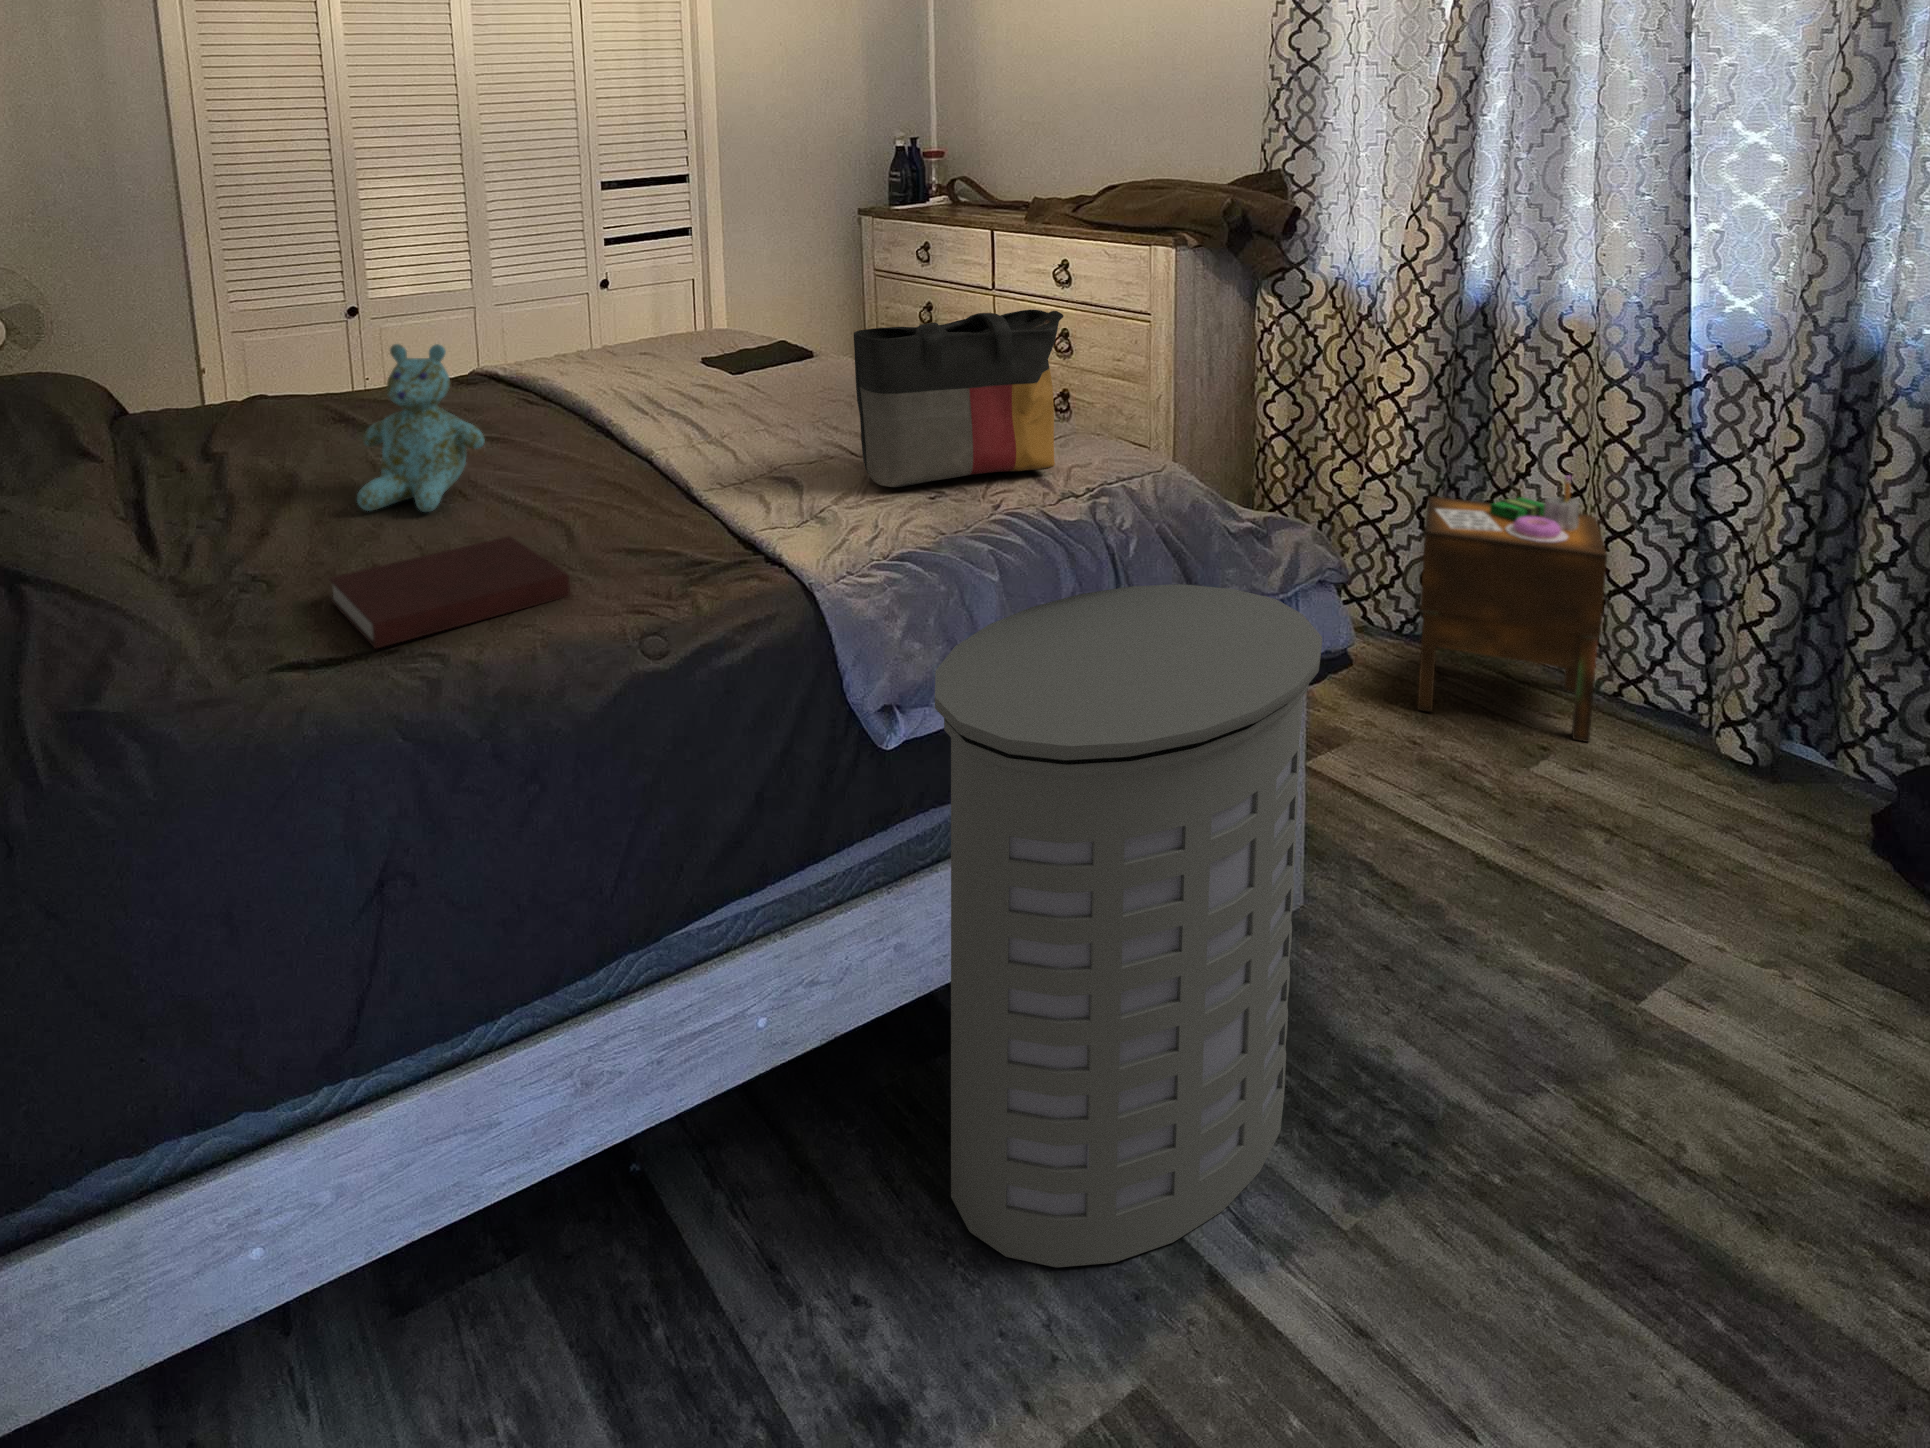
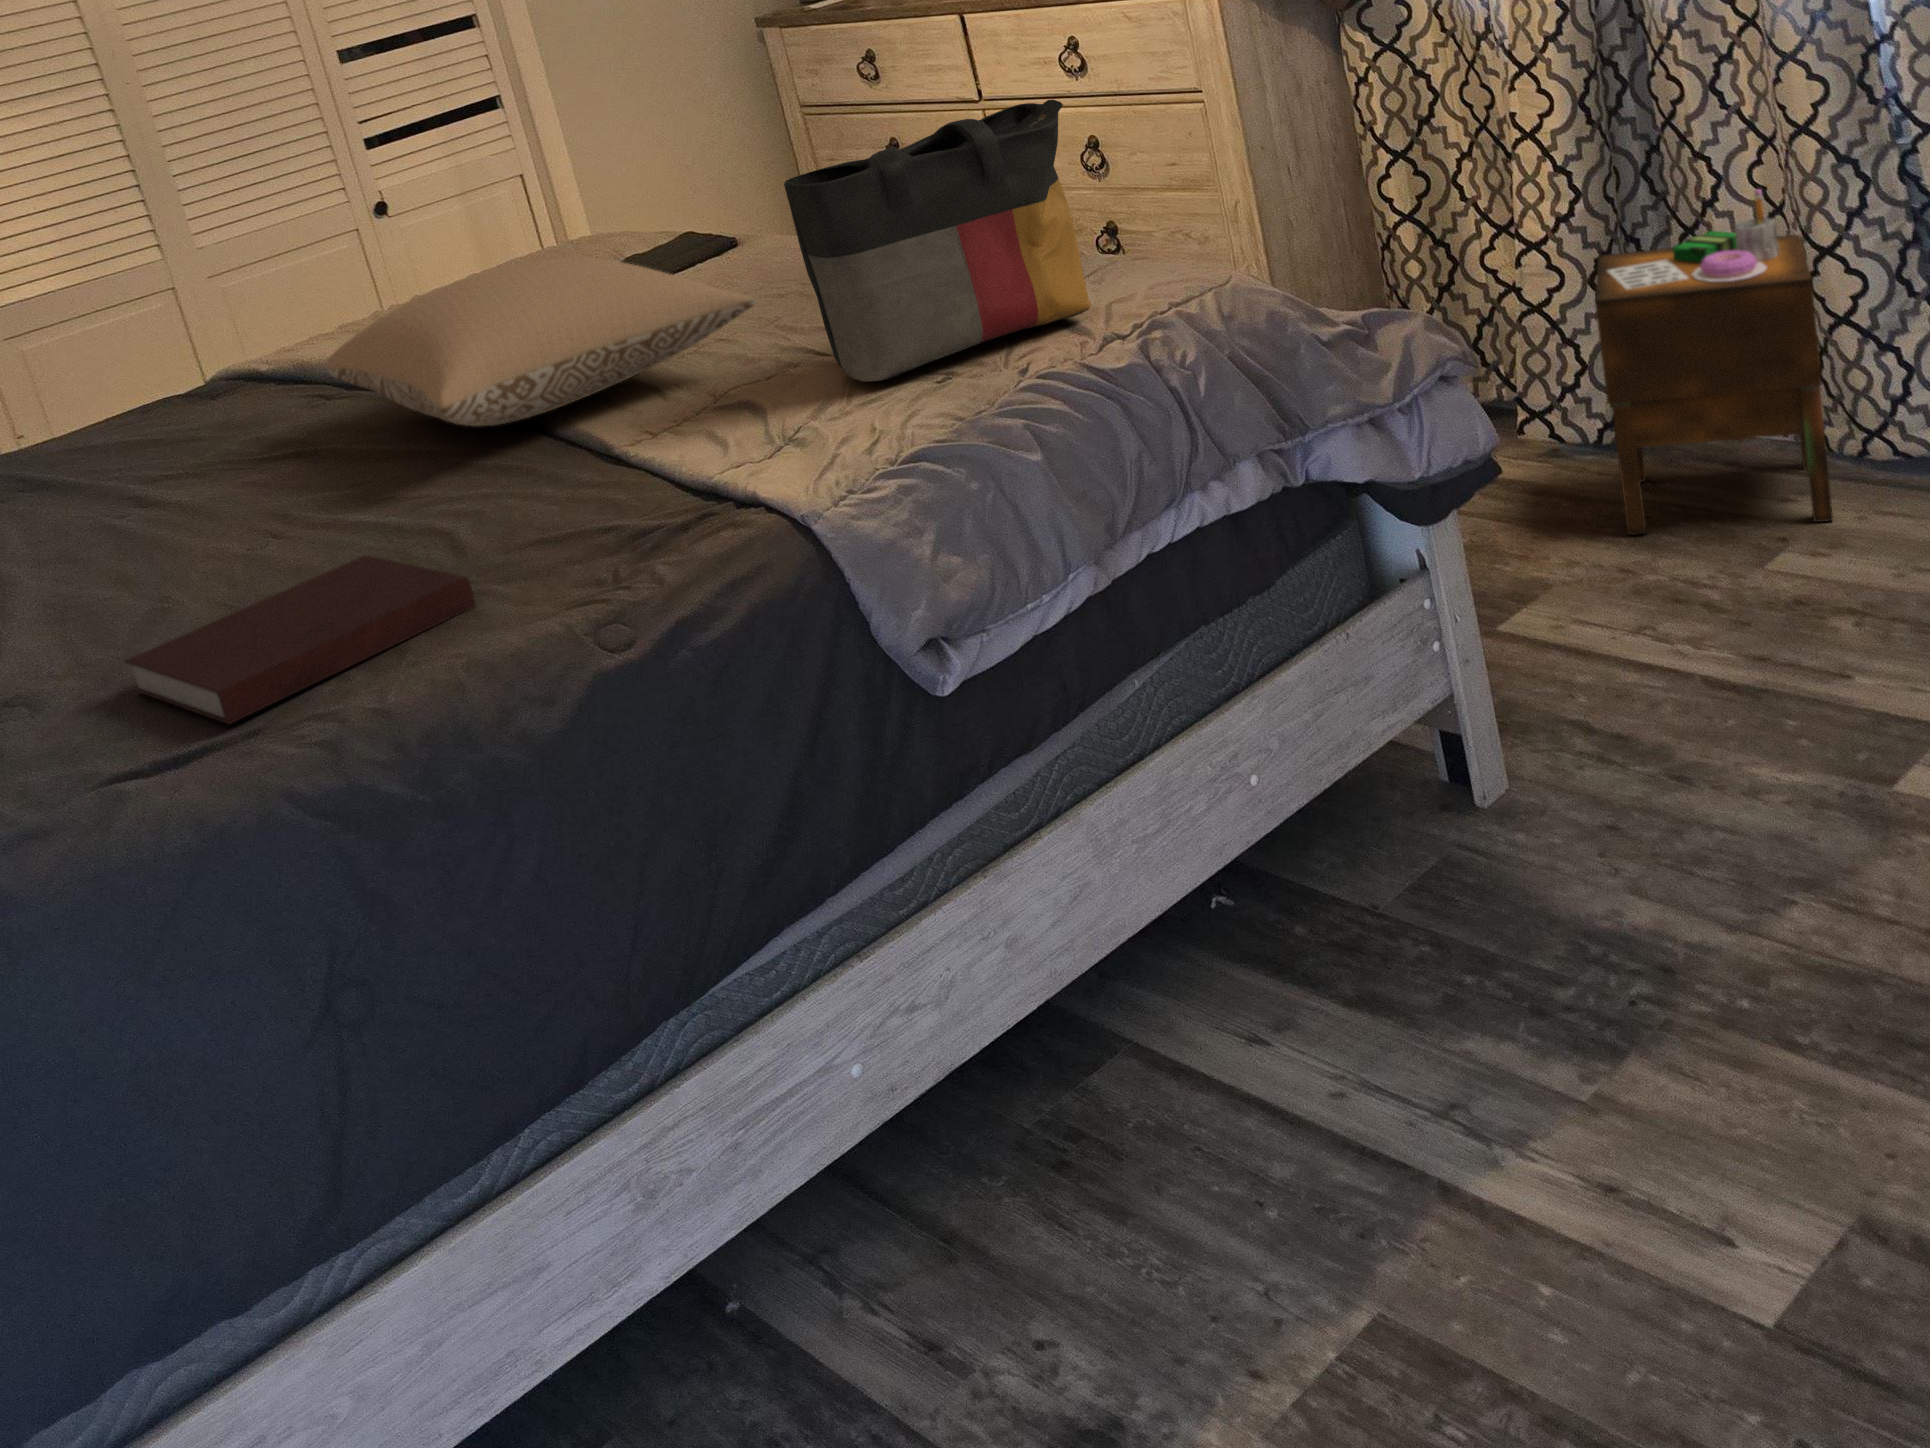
stuffed bear: present [357,344,485,512] -> none [95,321,285,579]
pillow: none [532,349,818,455] -> present [326,258,755,426]
laundry hamper: present [935,584,1322,1268] -> none [980,403,1504,1241]

